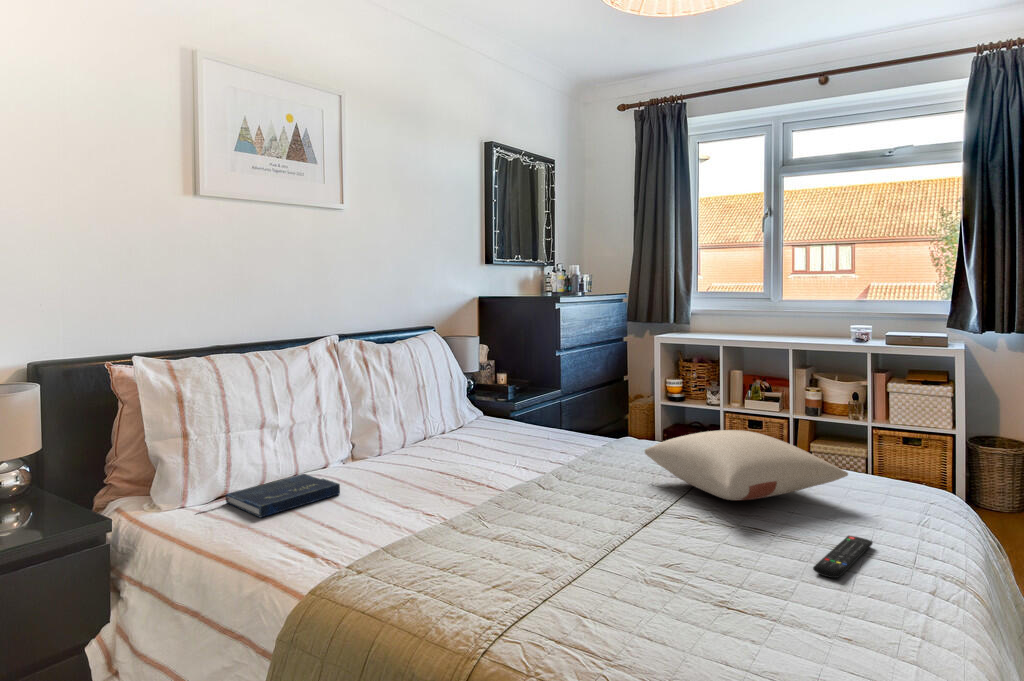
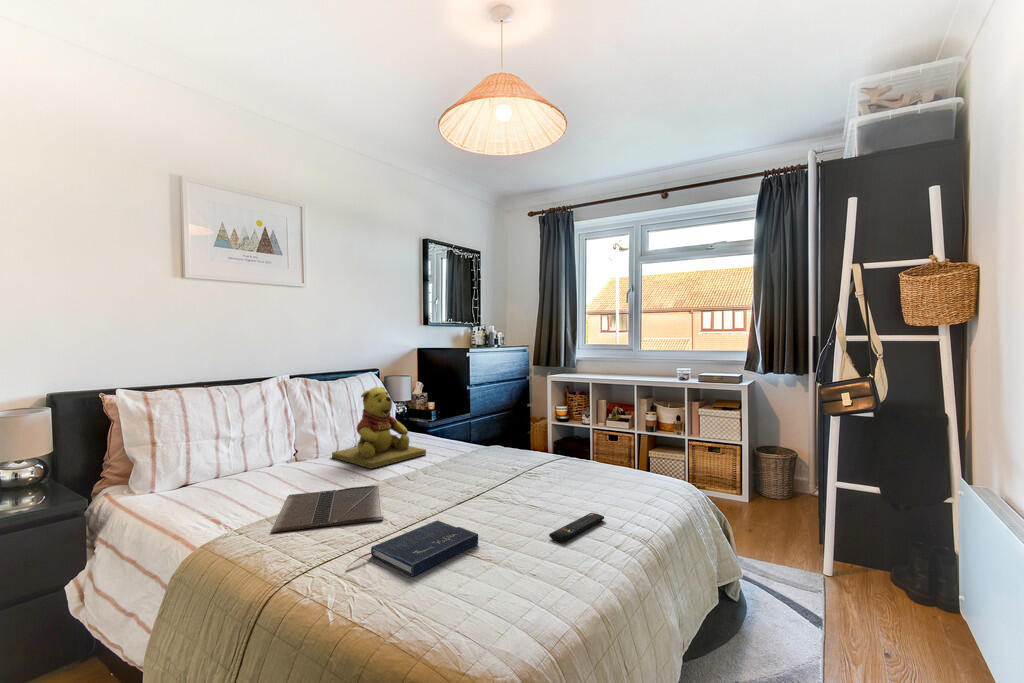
teddy bear: none [407,353,538,470] -> present [332,387,426,469]
pillow: present [645,430,848,501] -> none [484,441,610,489]
book: present [215,474,340,517] -> present [351,520,478,576]
laptop: none [388,494,551,563] -> present [271,485,383,532]

